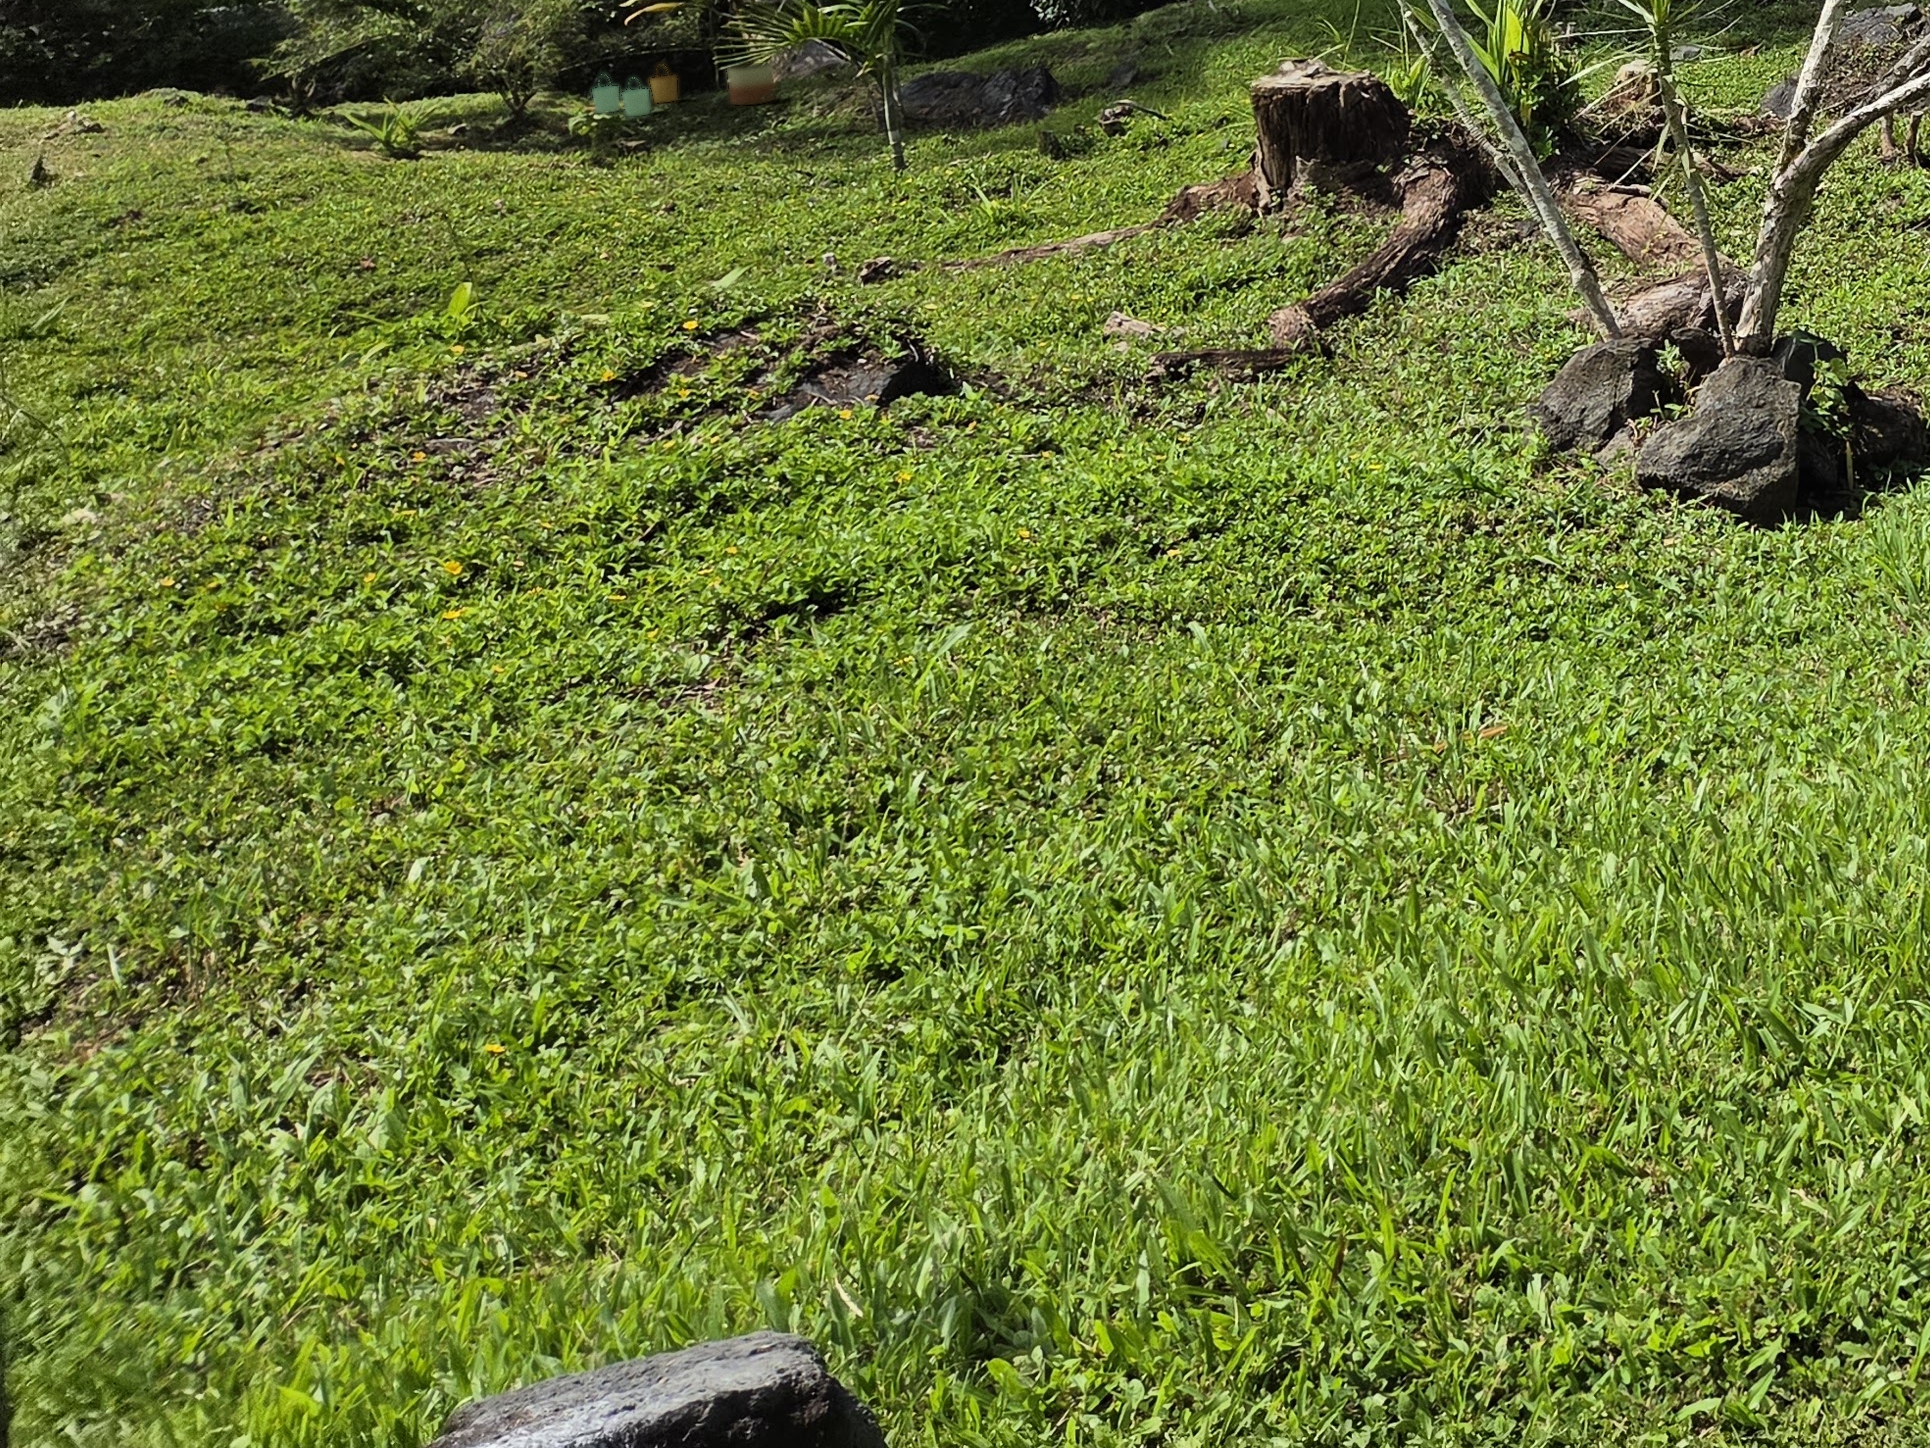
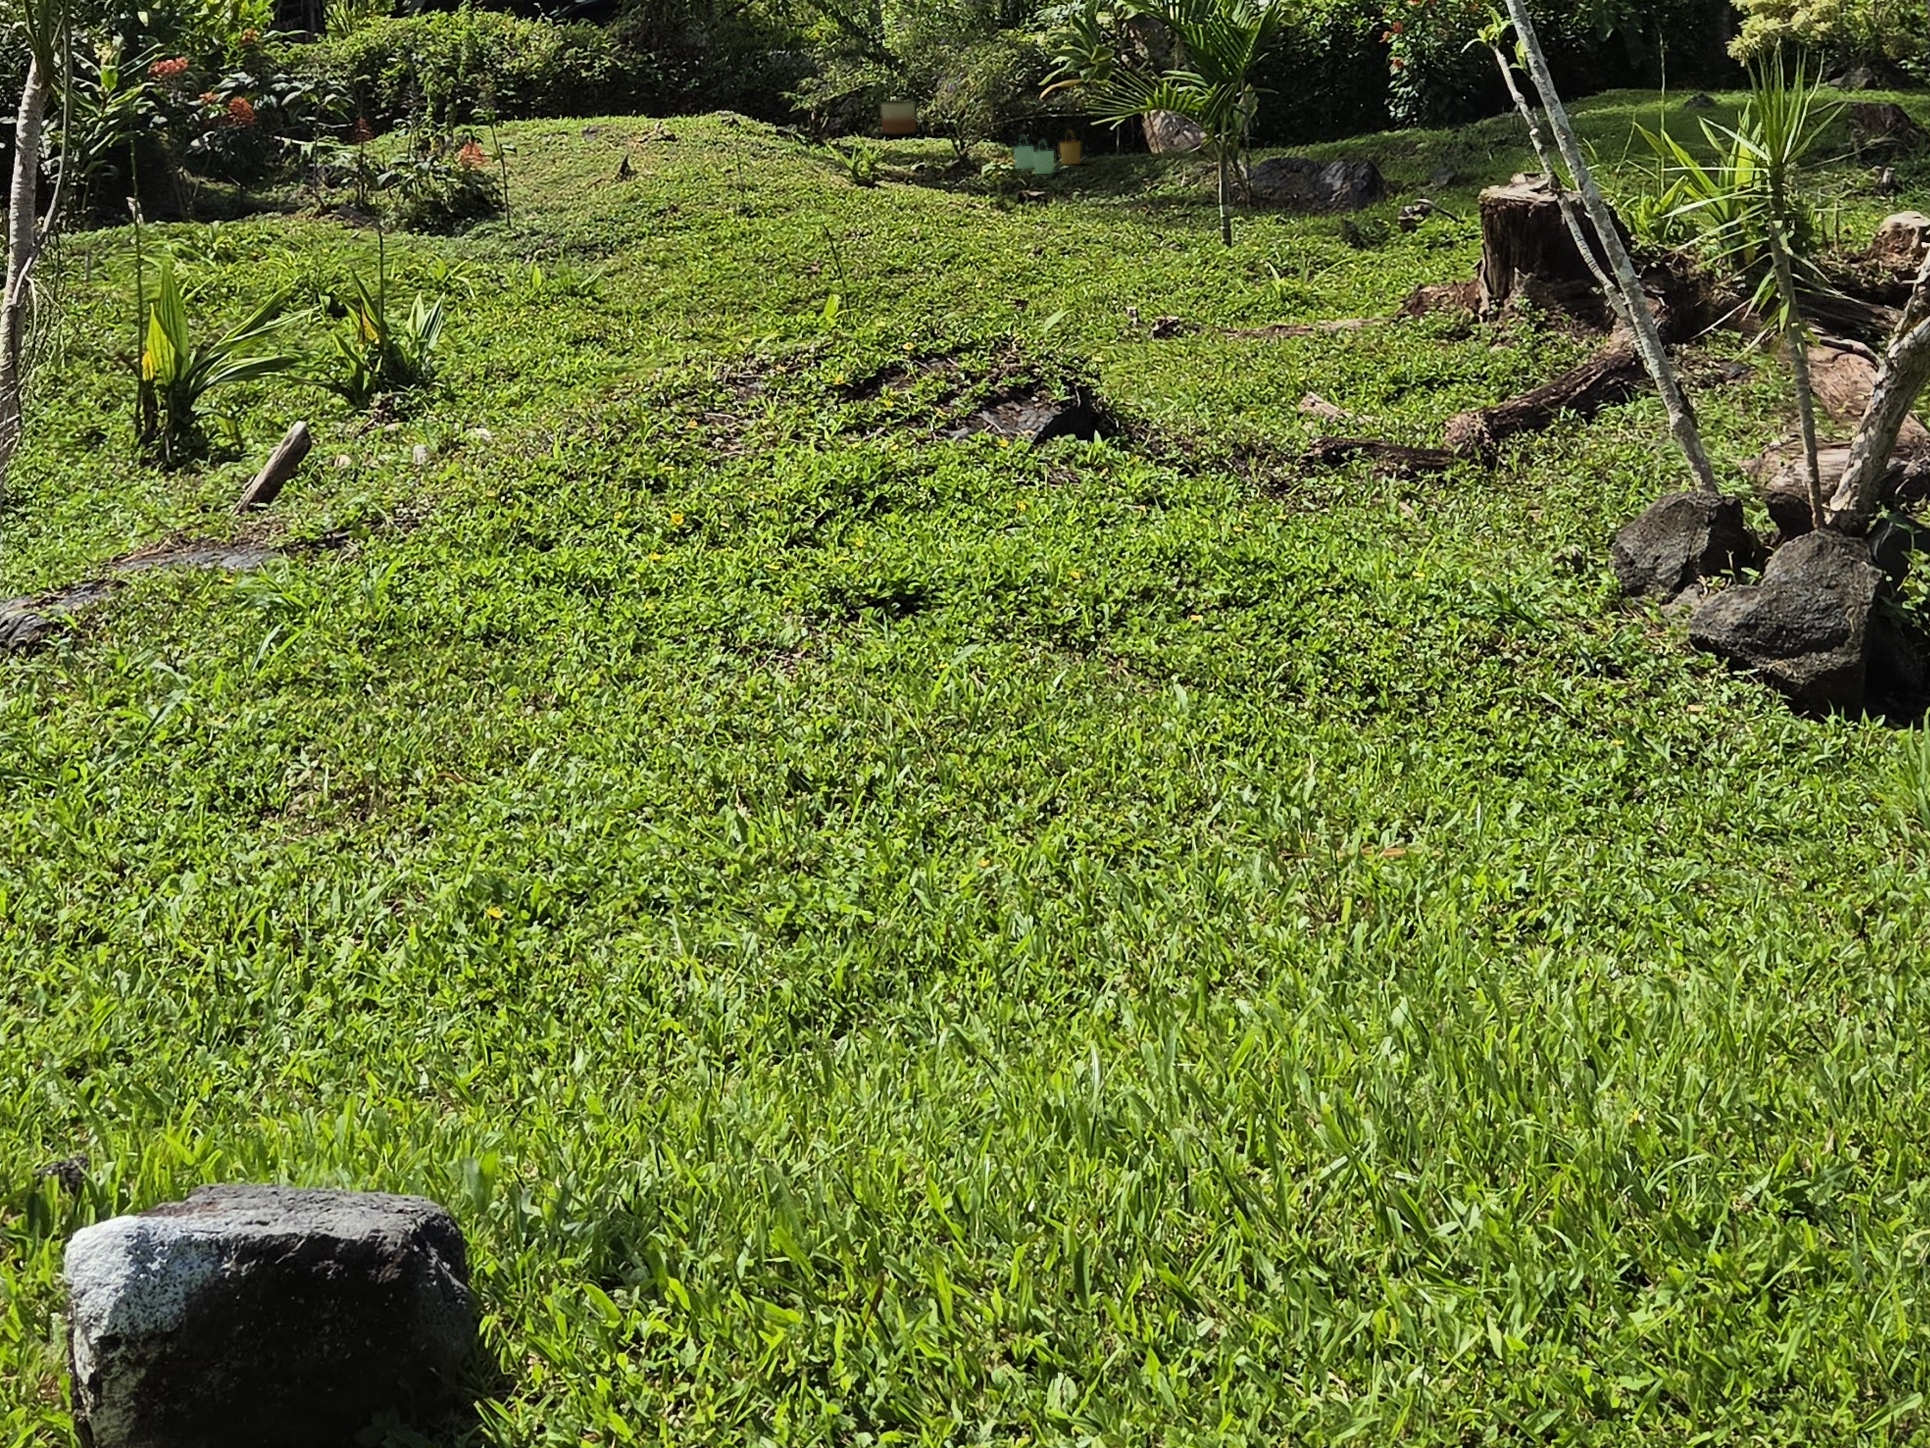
planter: present [728,62,775,105] -> present [881,100,916,135]

